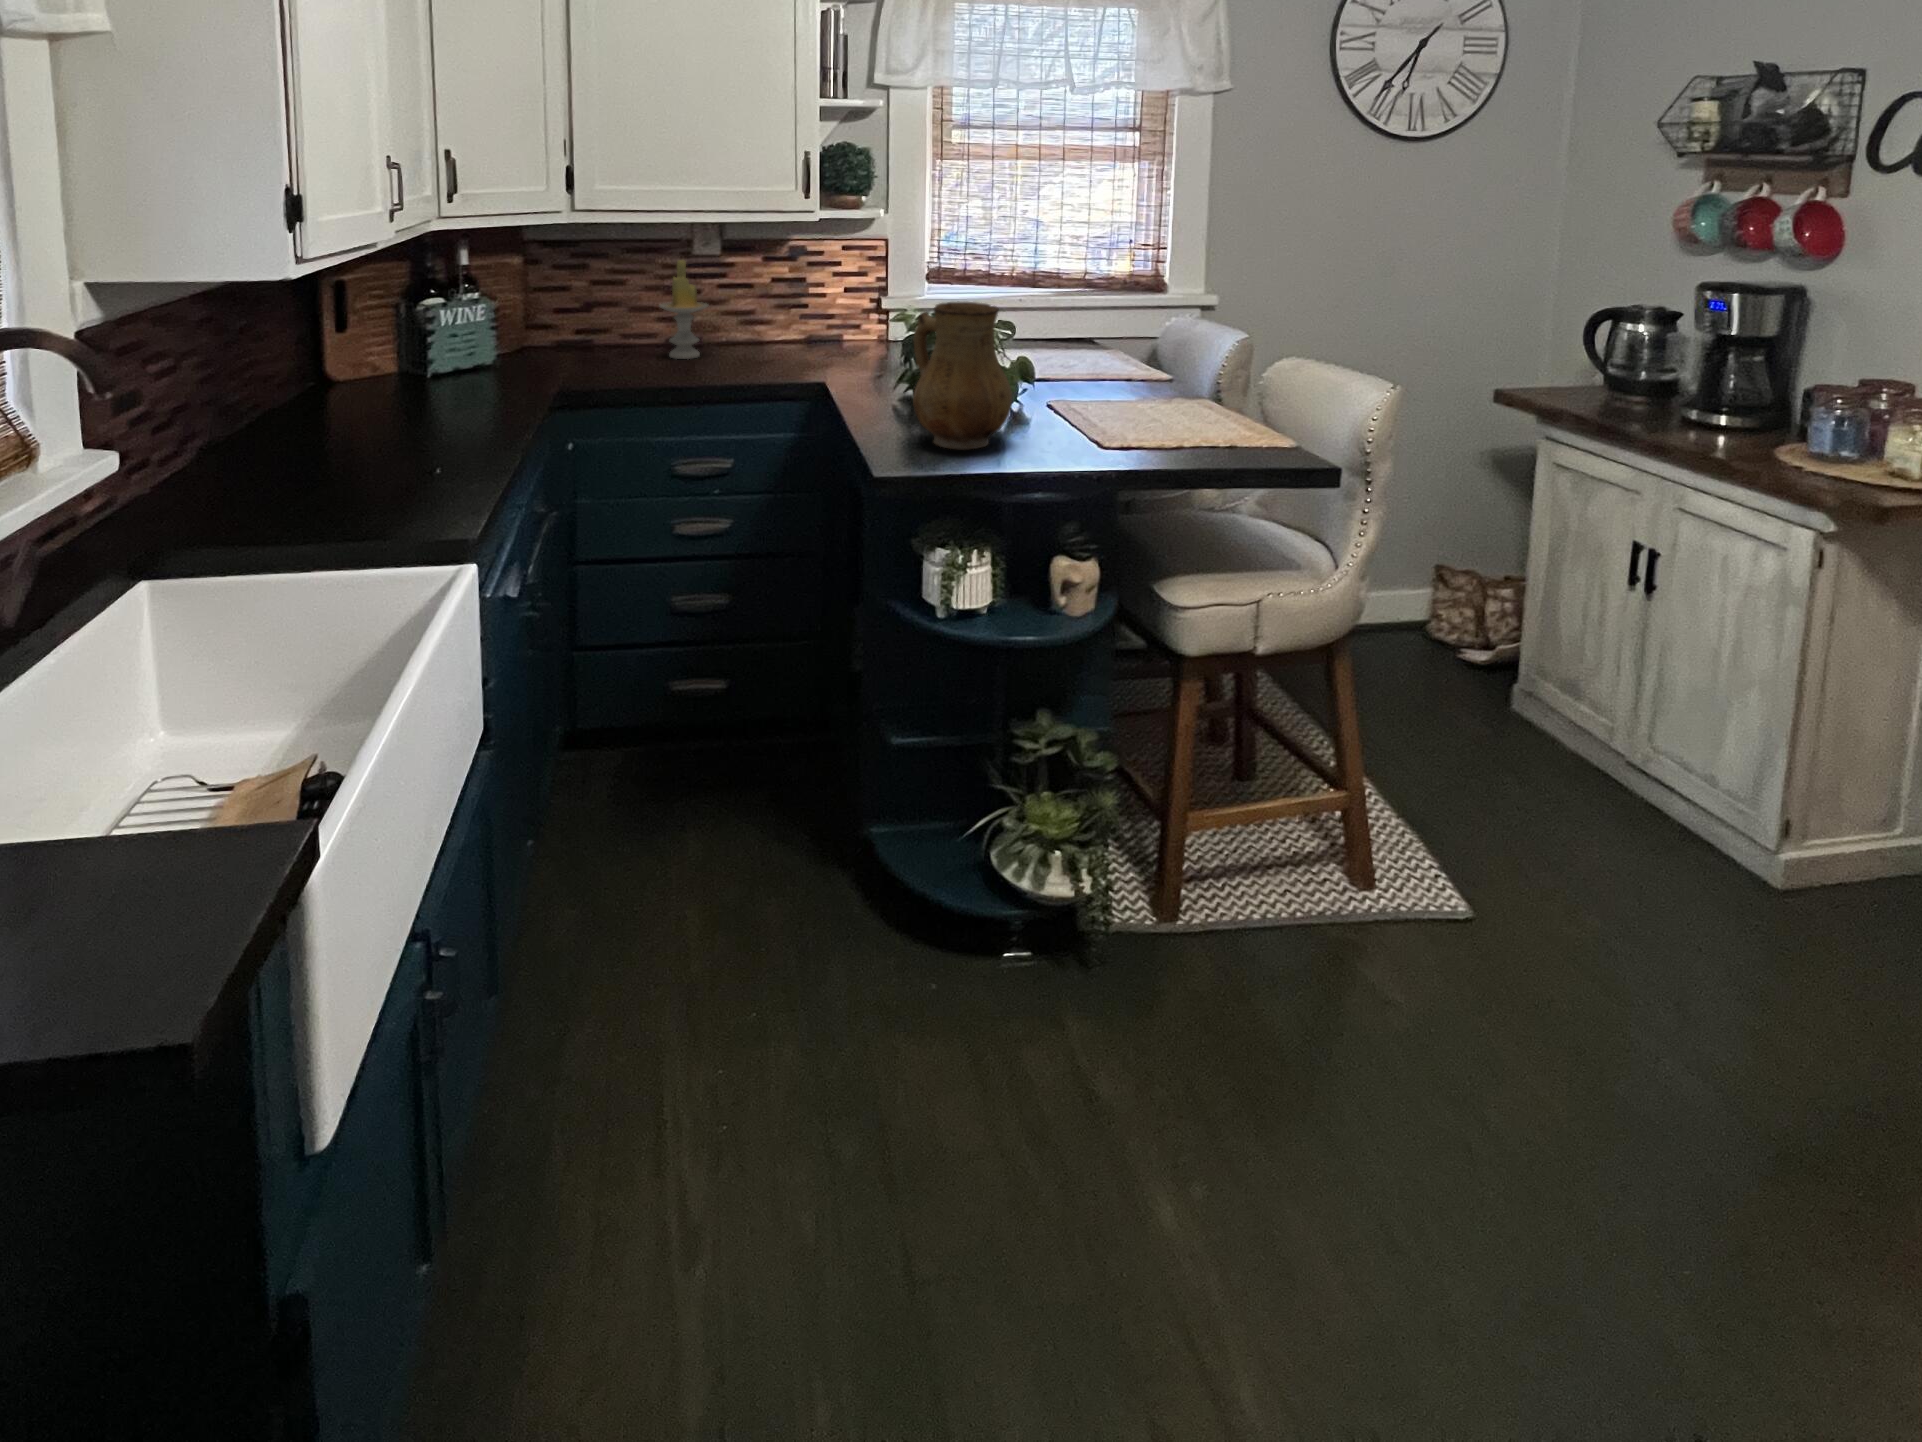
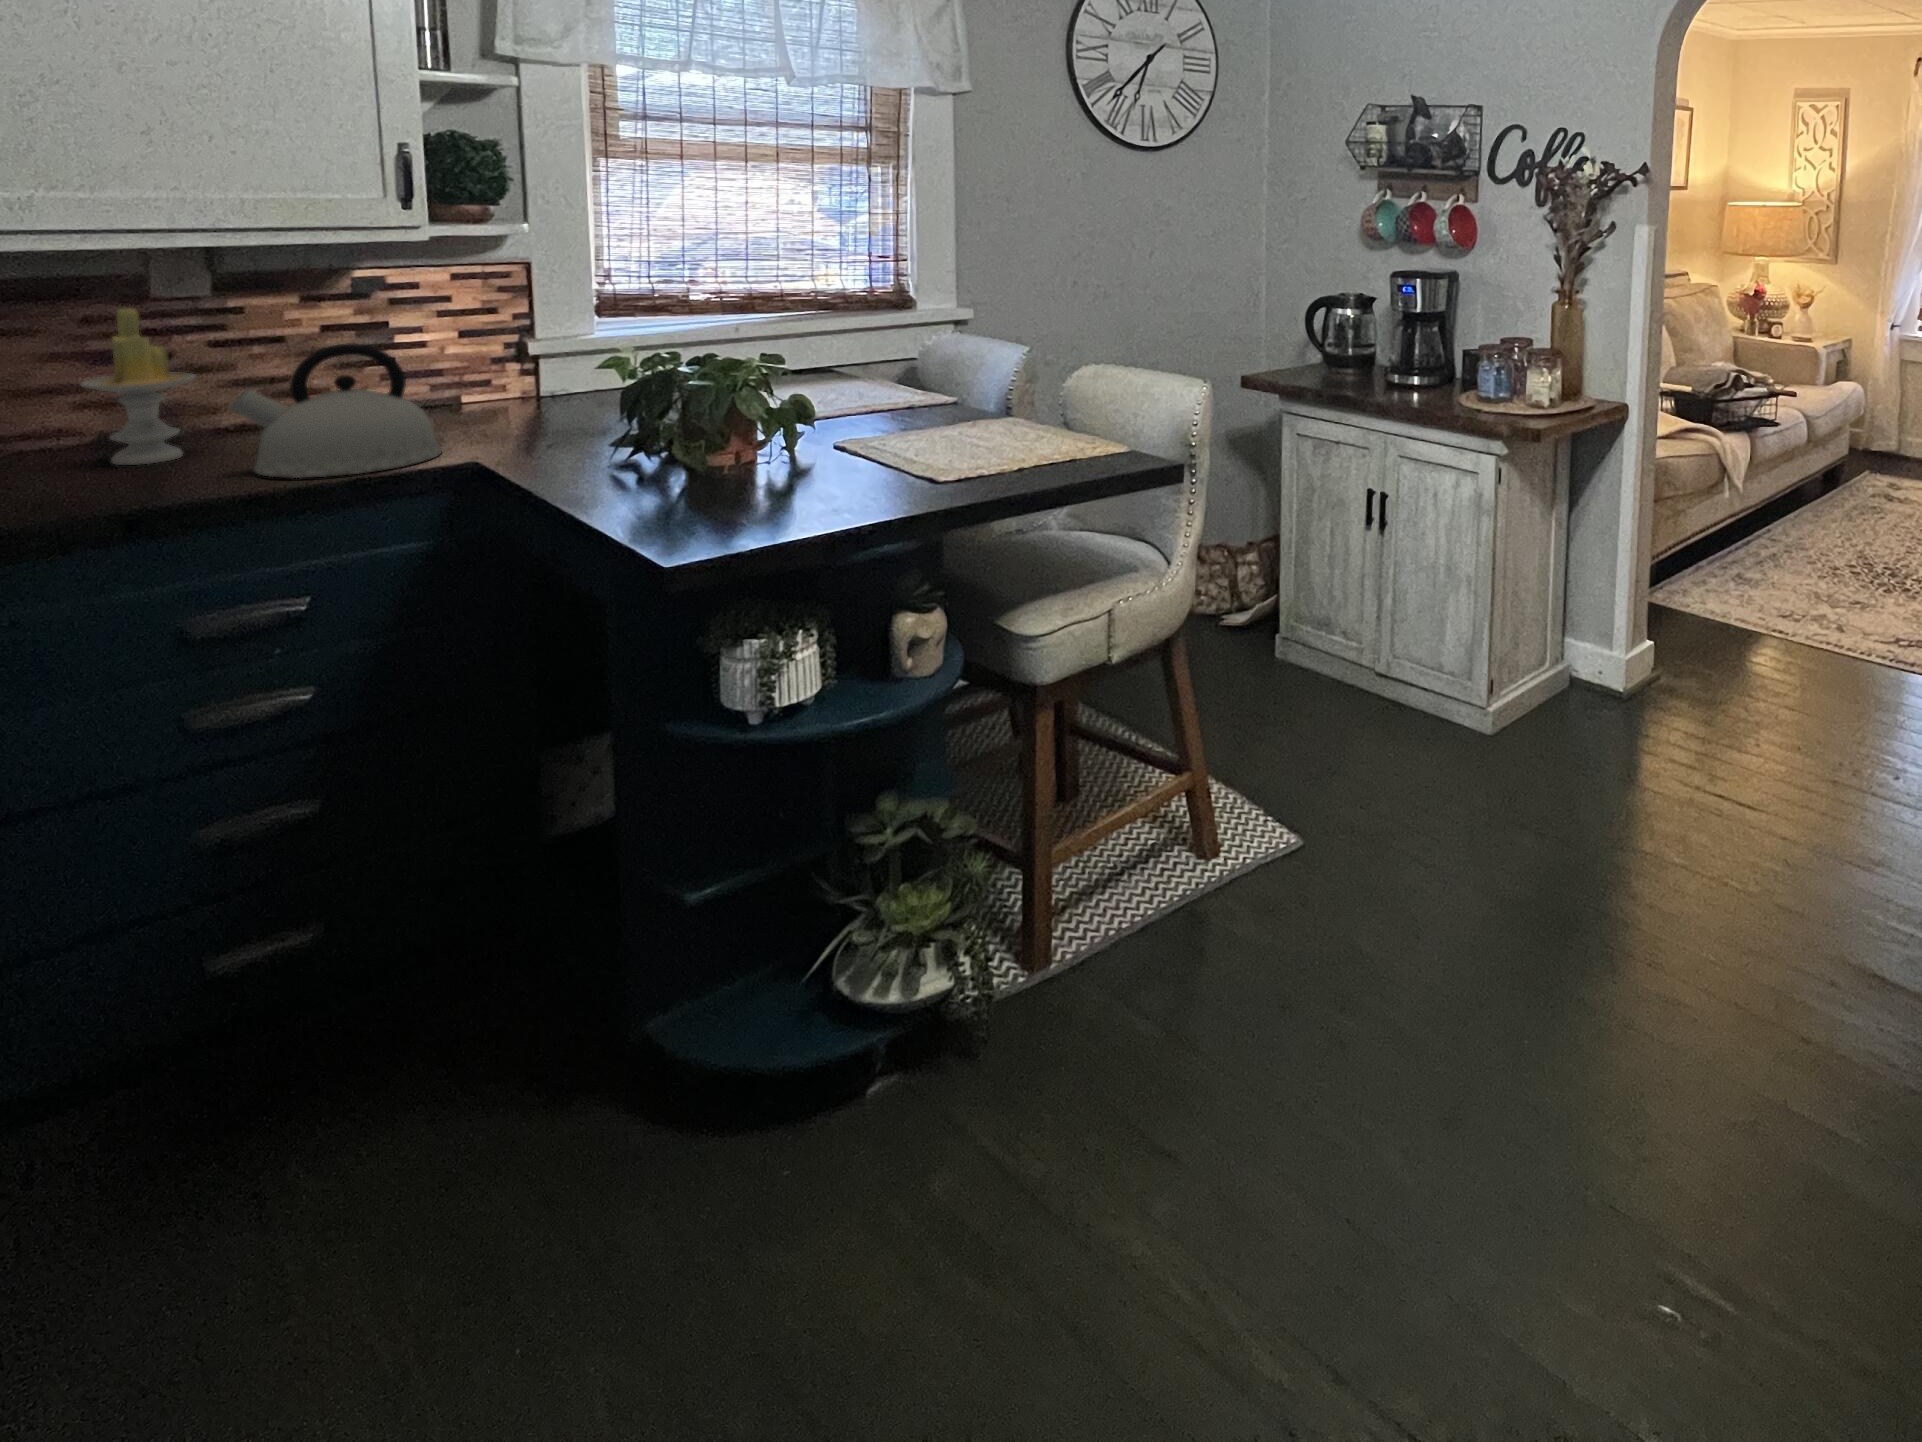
kettle: none [711,289,815,379] -> present [227,343,442,478]
ceramic pitcher: present [913,301,1012,450] -> none [669,339,822,518]

